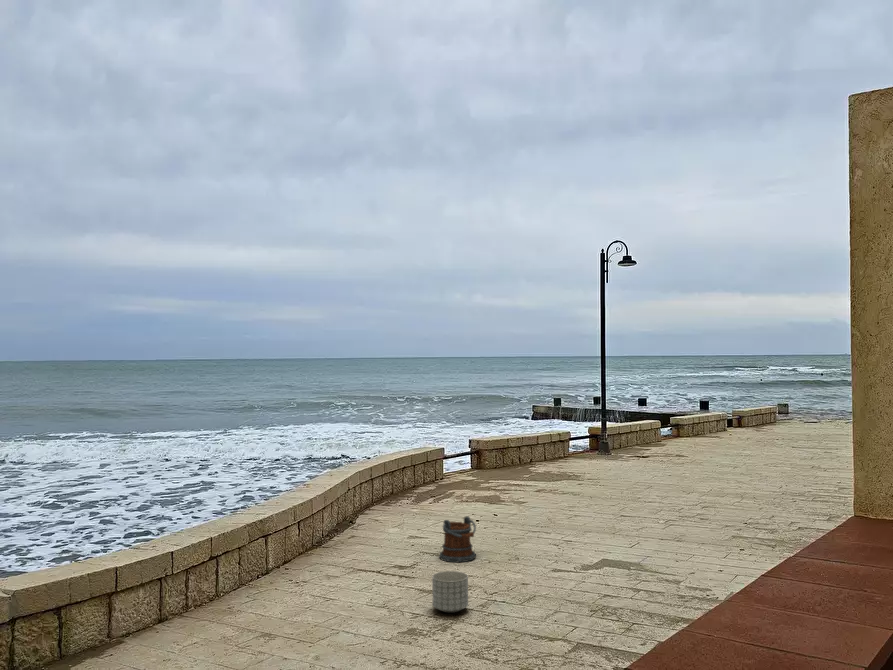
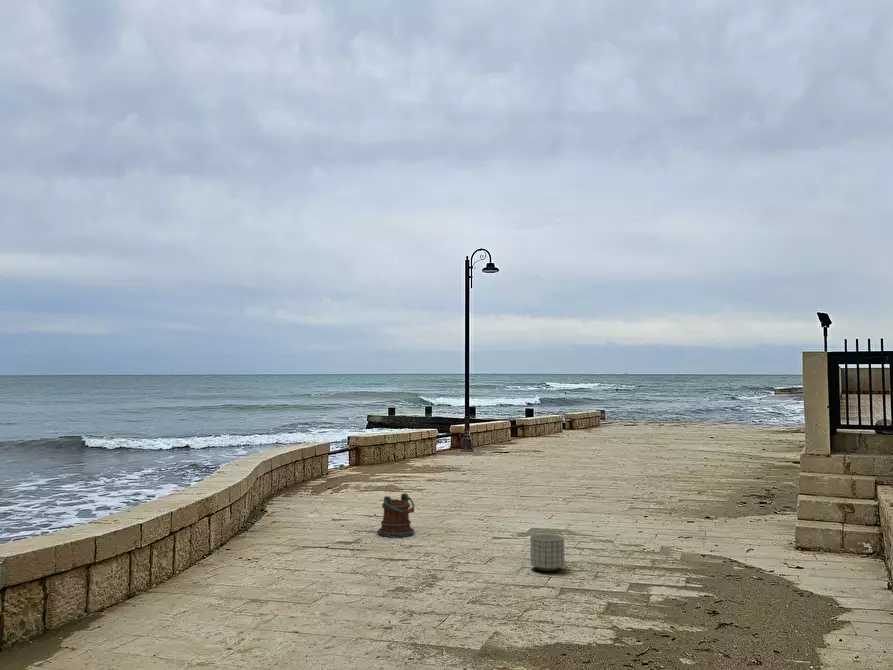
planter: present [432,571,468,613] -> present [530,534,564,571]

